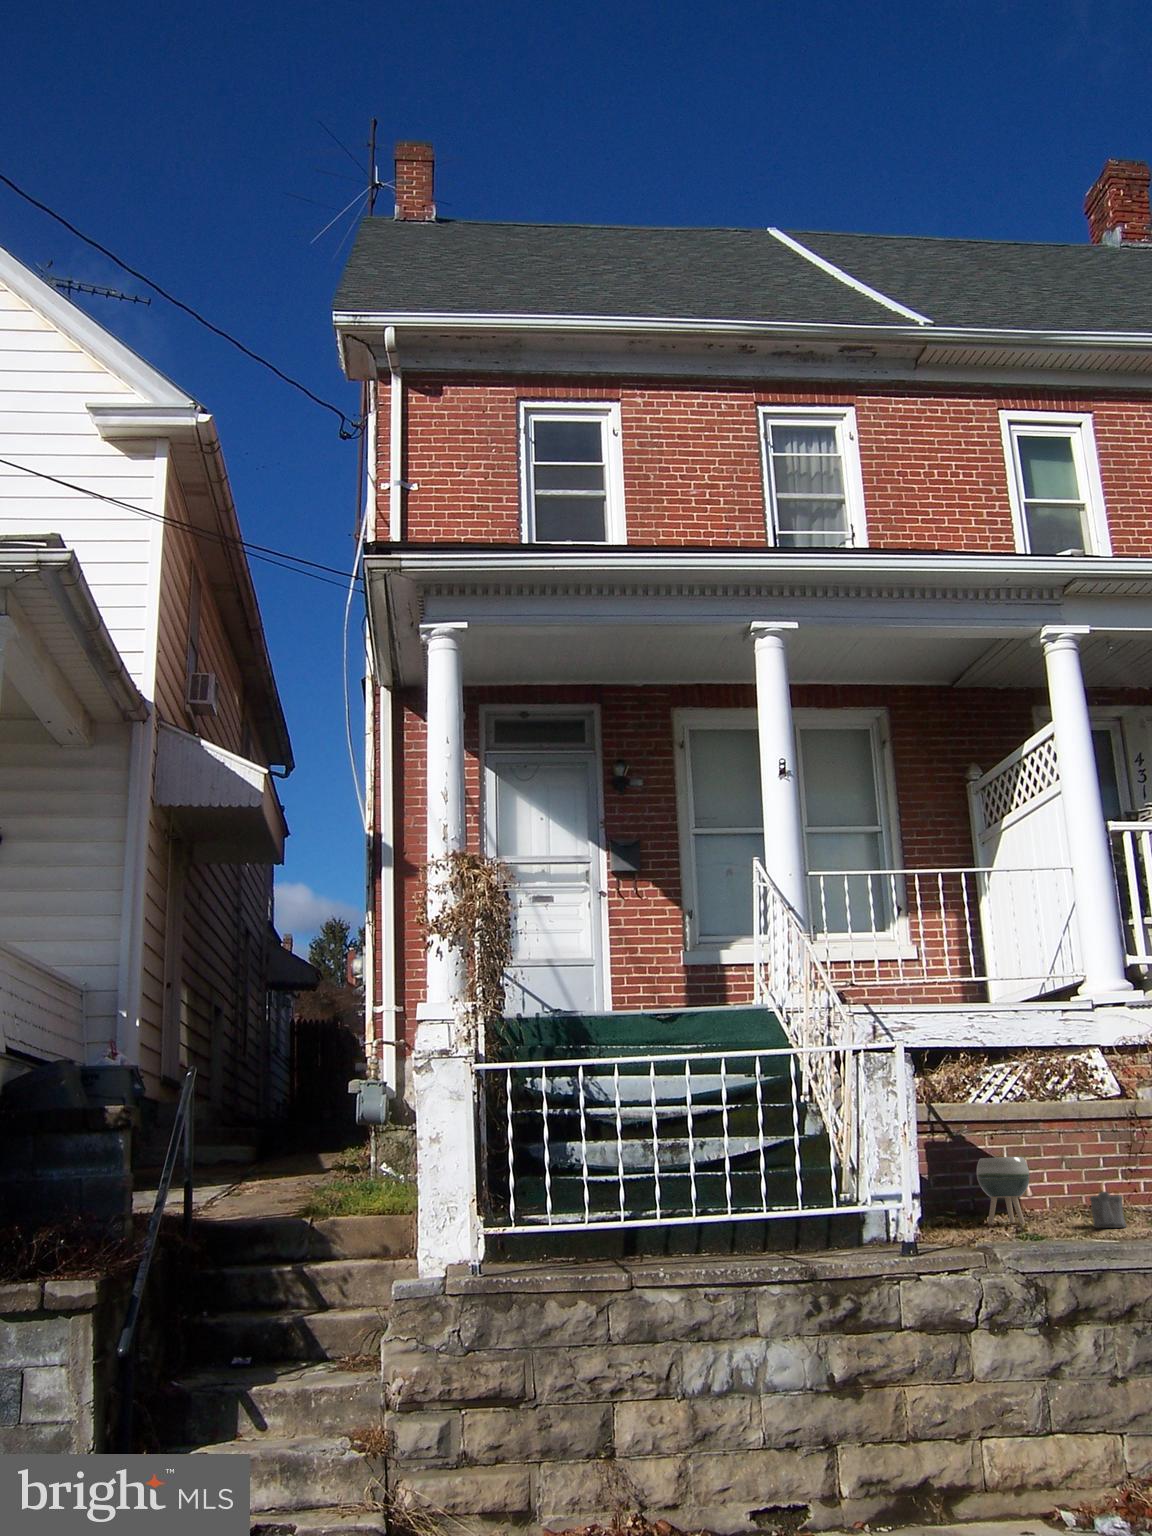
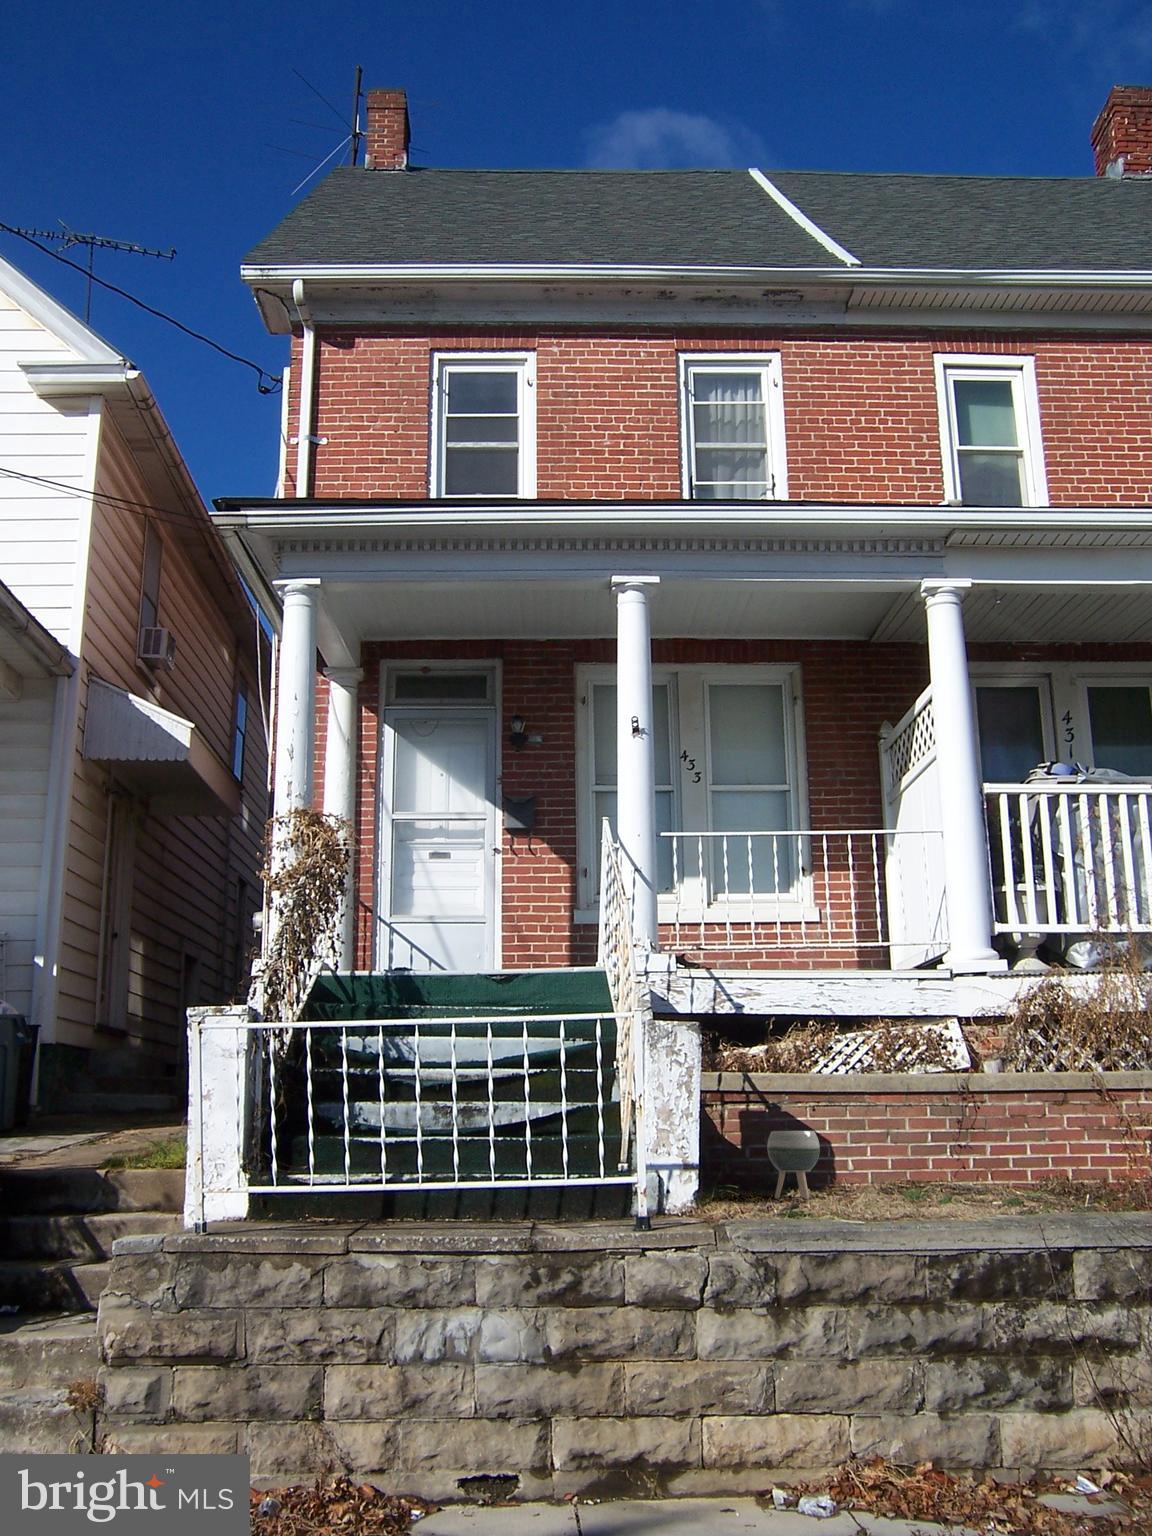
watering can: present [1090,1192,1127,1228] -> none [874,1169,910,1206]

